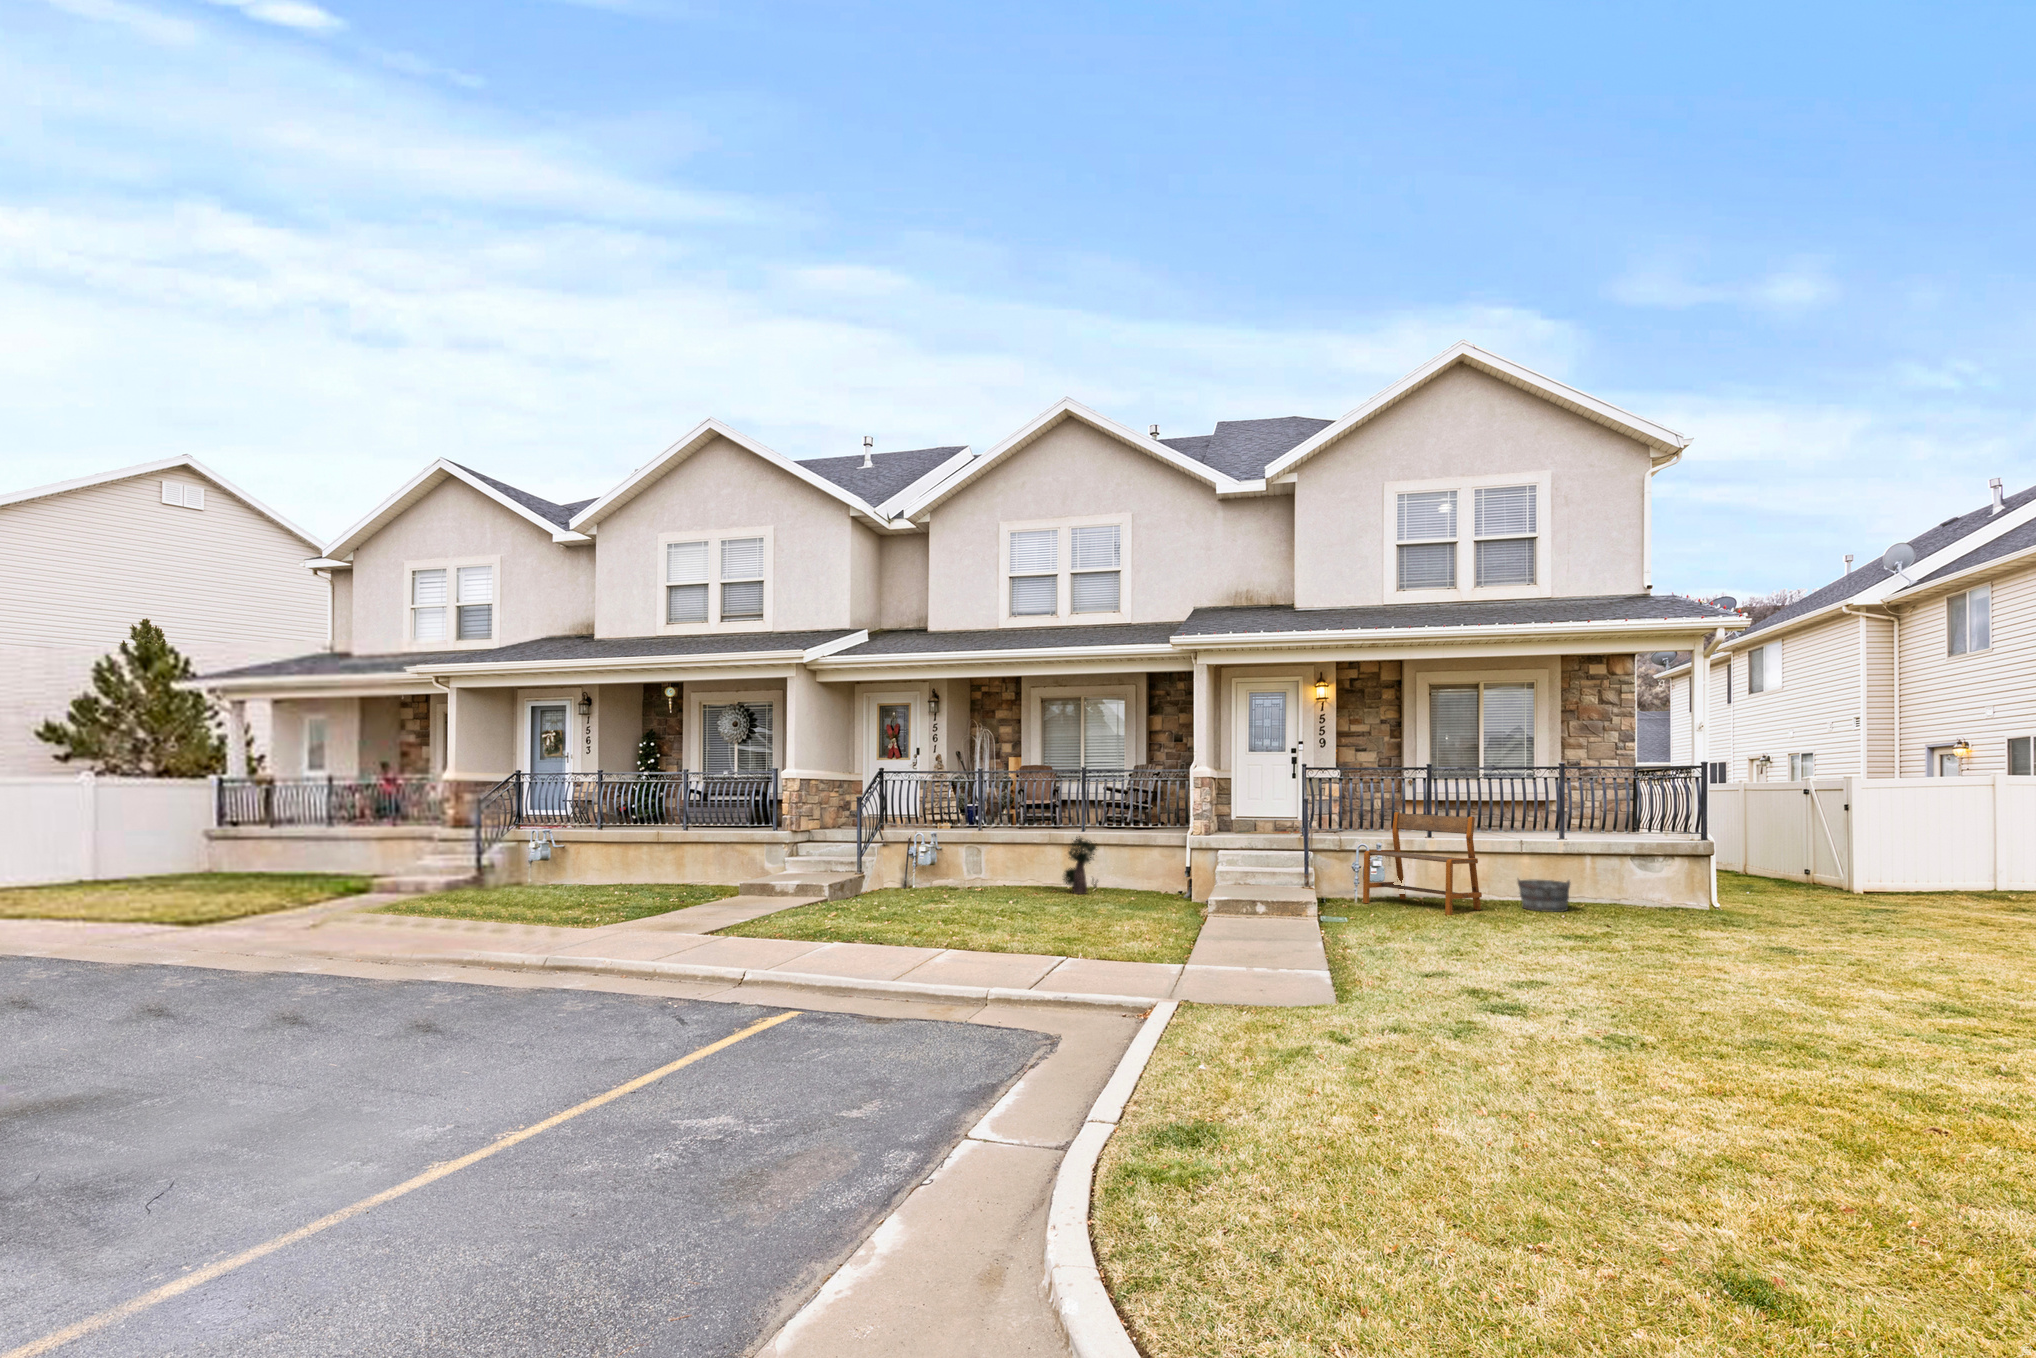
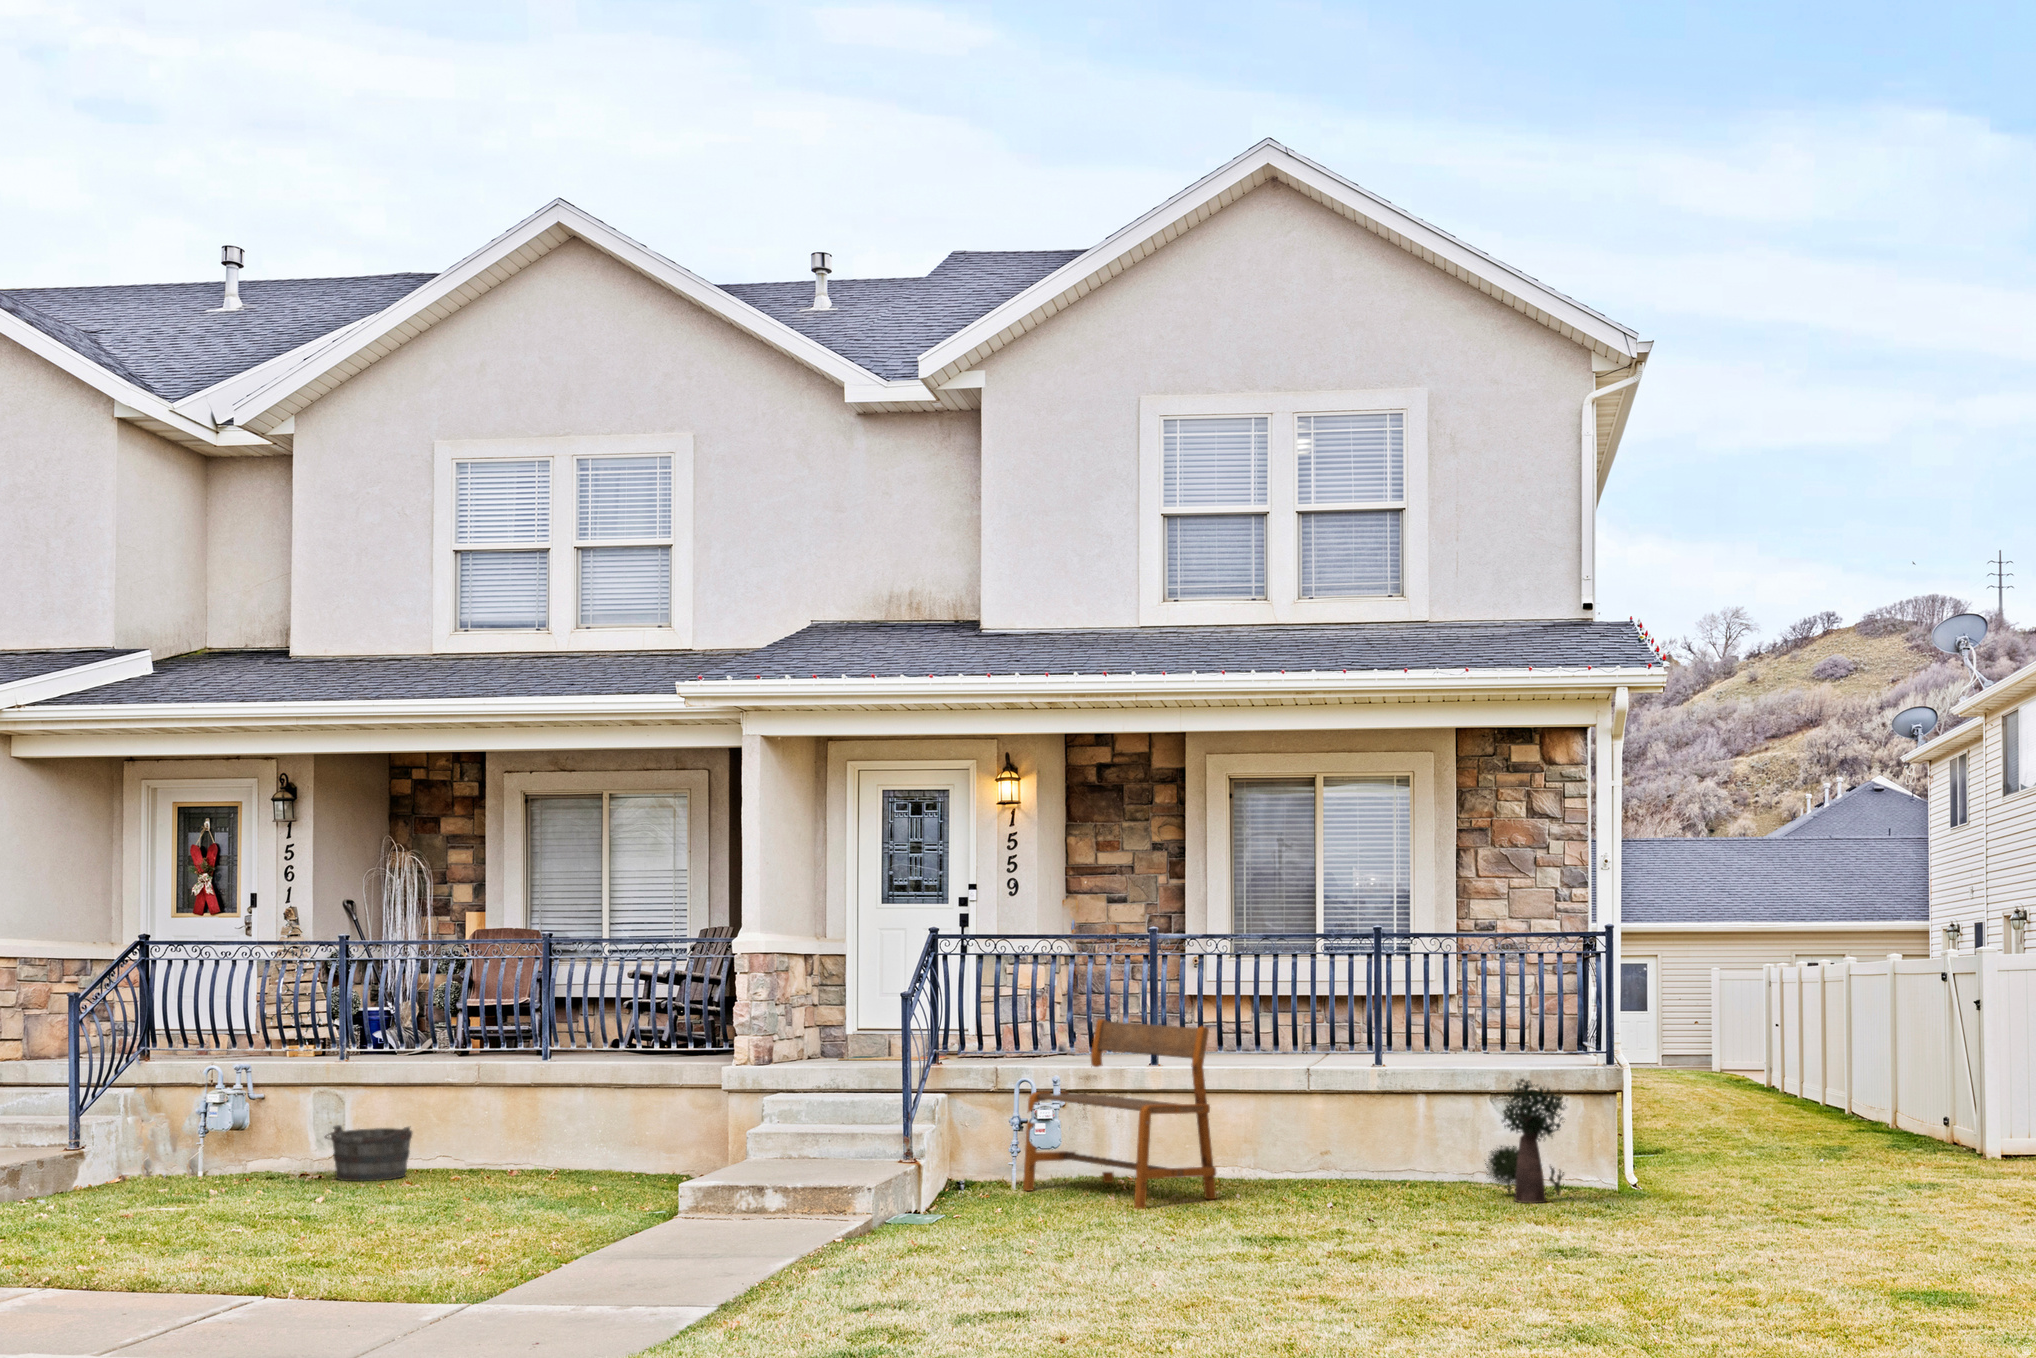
potted plant: present [1063,836,1098,894] -> present [1485,1079,1565,1203]
bucket: present [1518,879,1570,912] -> present [325,1125,412,1181]

